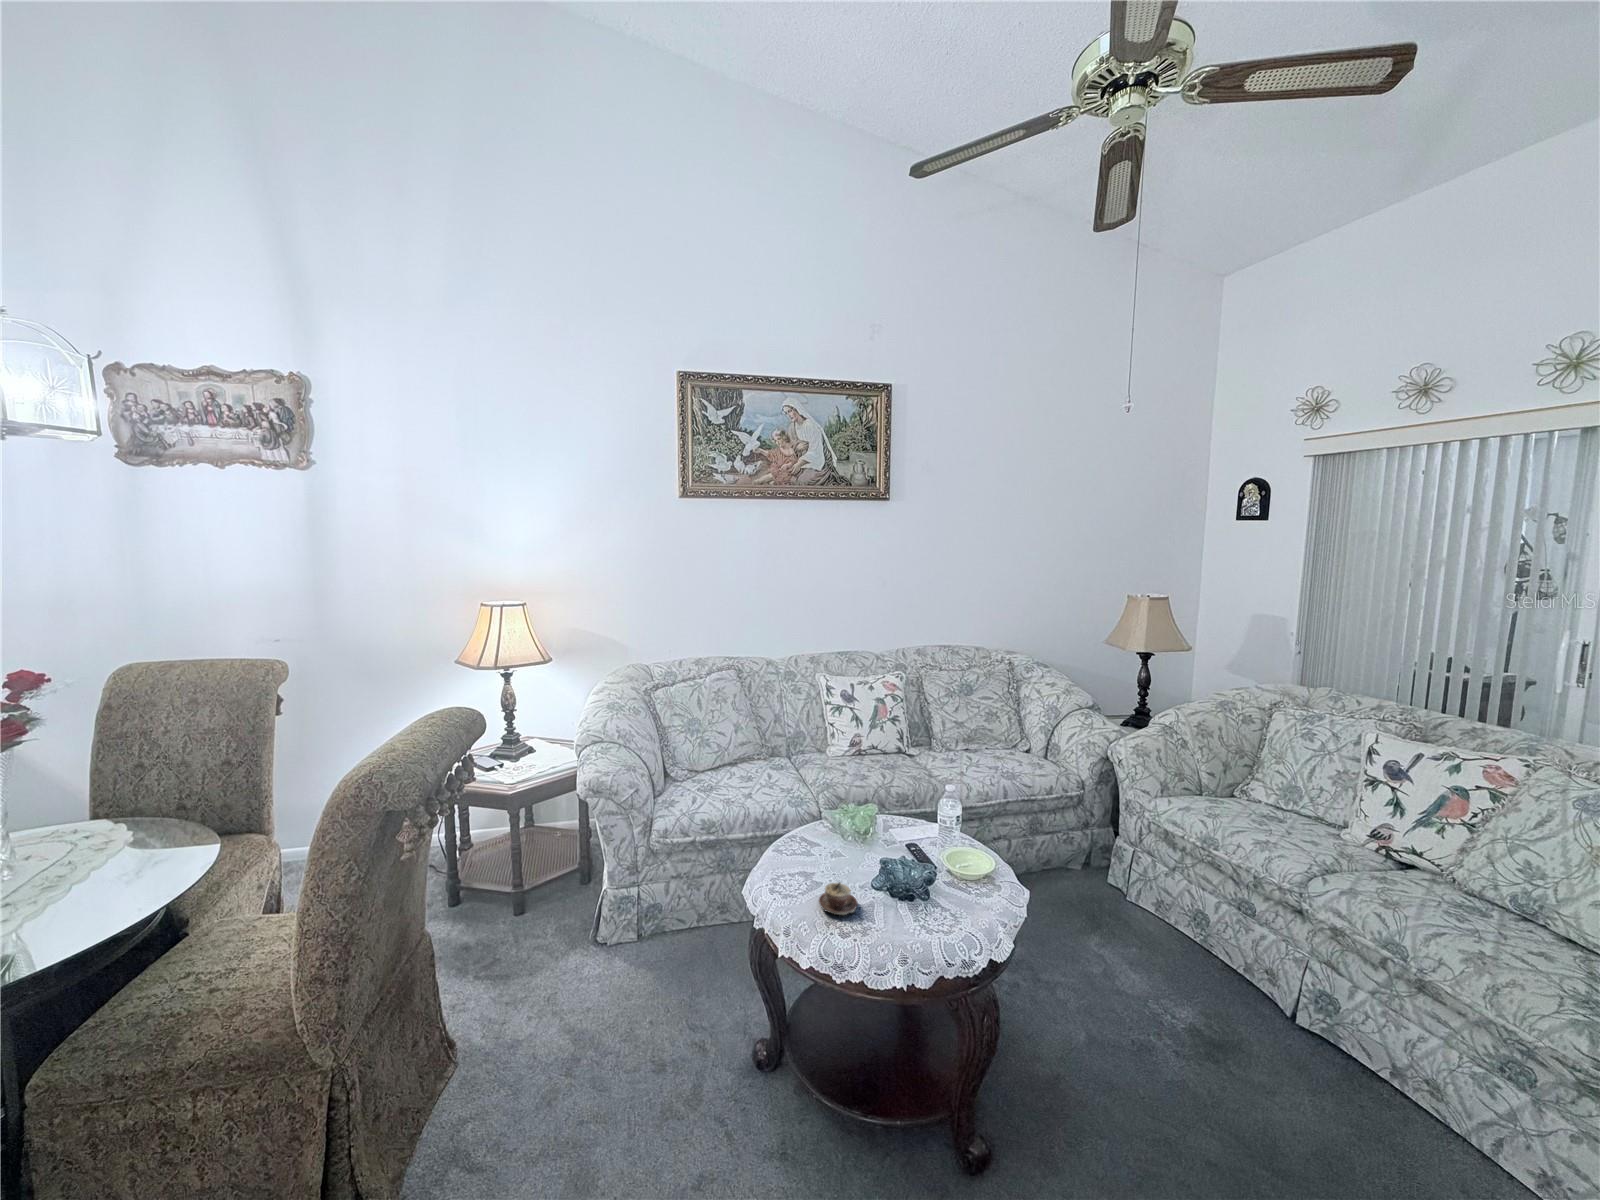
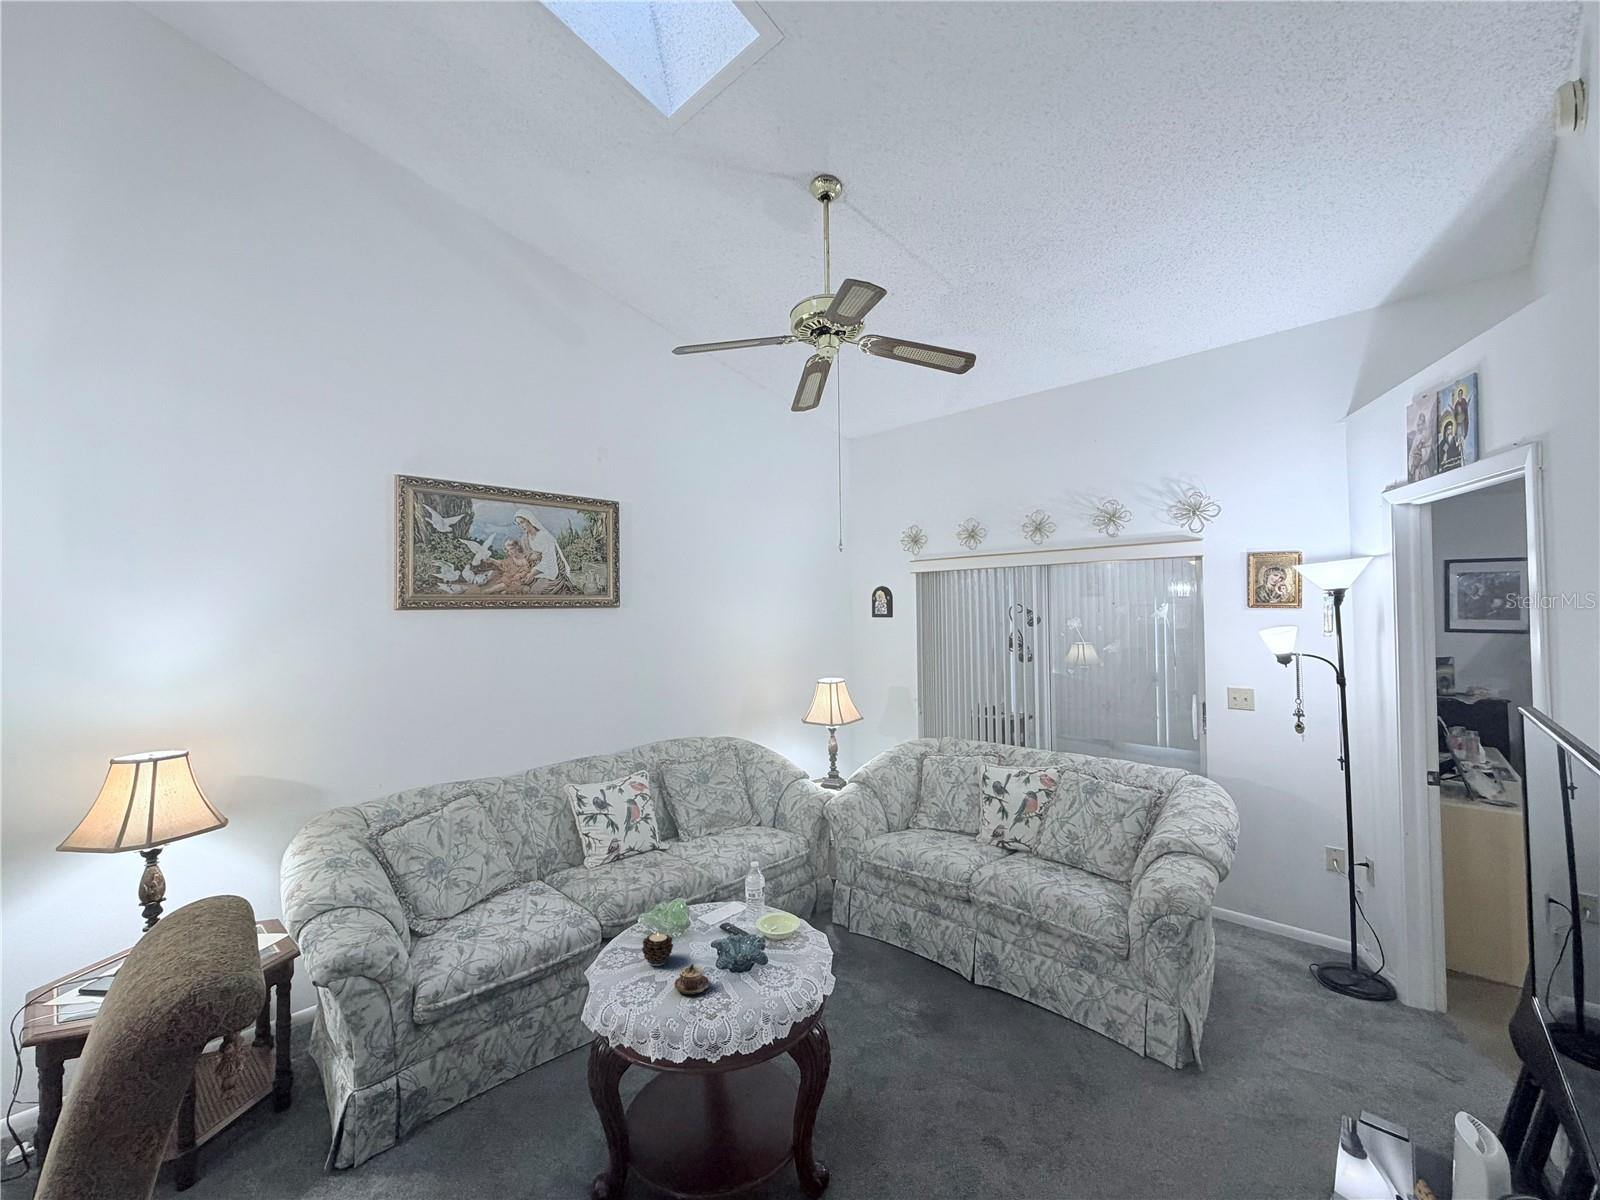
candle: none [807,836,841,872] -> present [642,933,673,966]

